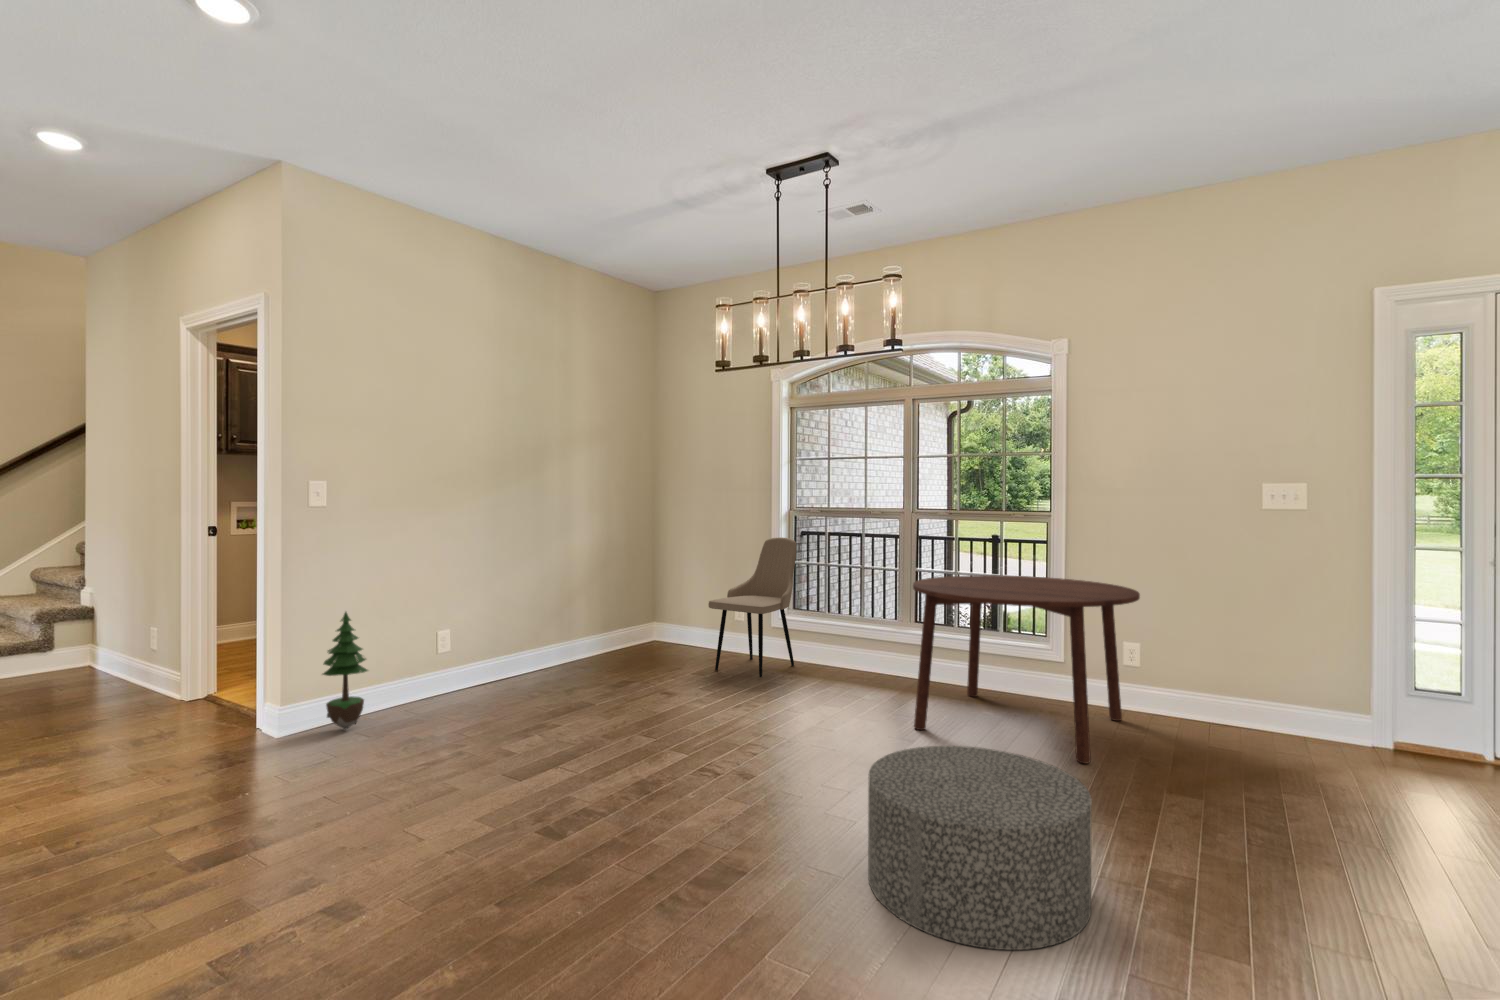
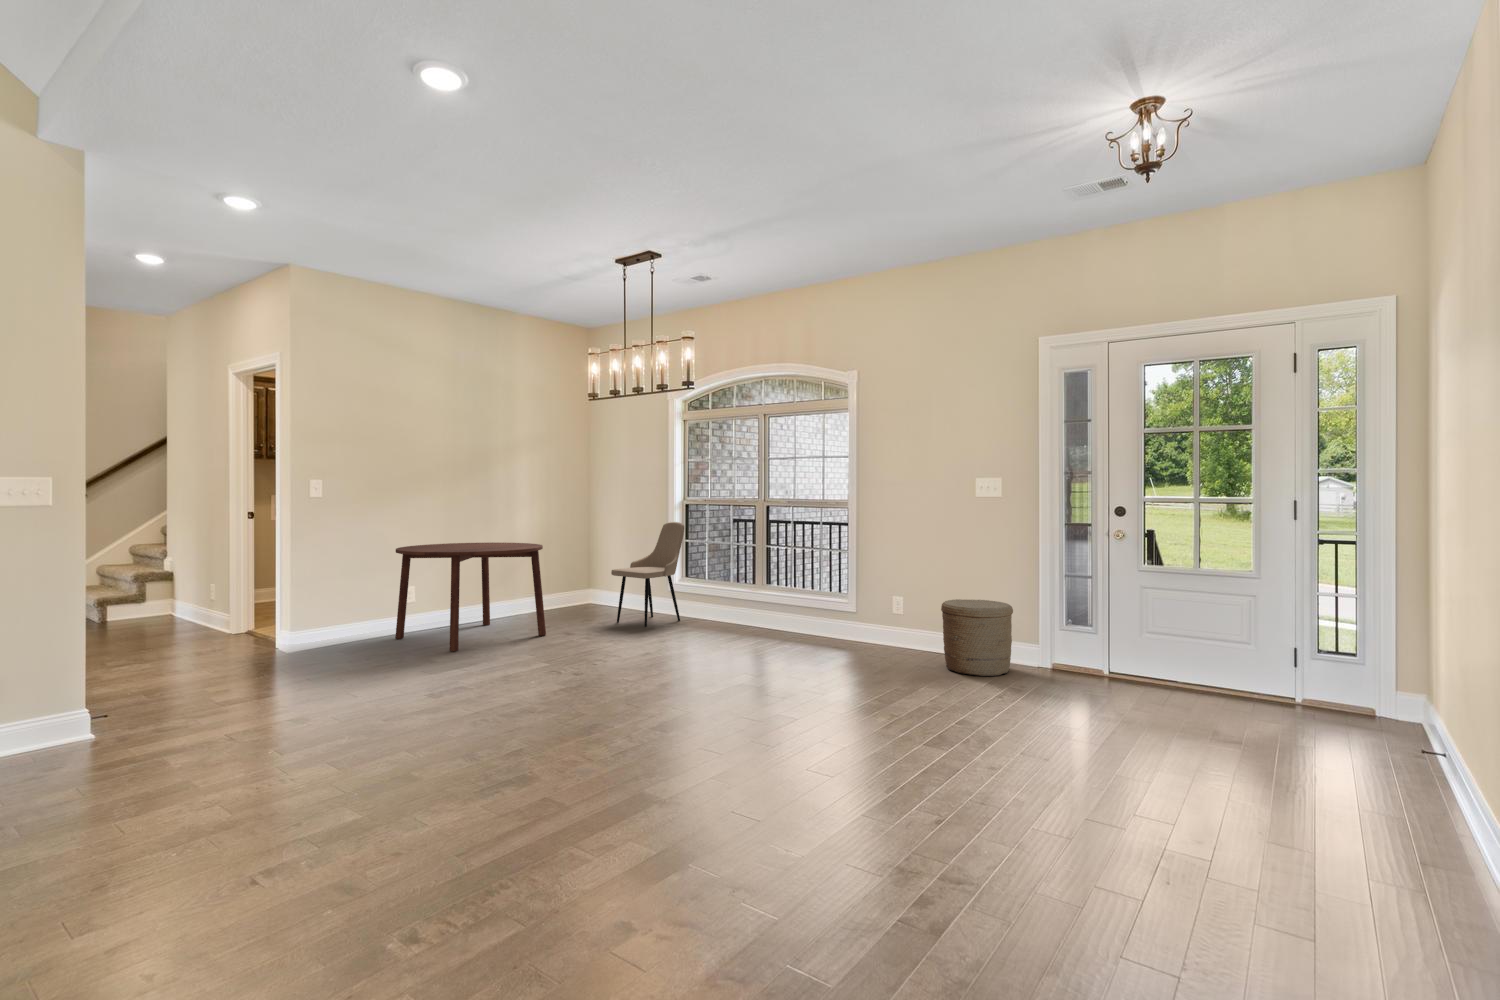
dining table: present [913,575,1140,764] -> present [395,542,546,651]
potted tree: present [323,612,368,729] -> none [317,568,350,649]
woven basket: none [1241,651,1360,766] -> present [941,599,1013,676]
ottoman: present [868,746,1092,950] -> none [595,642,720,734]

